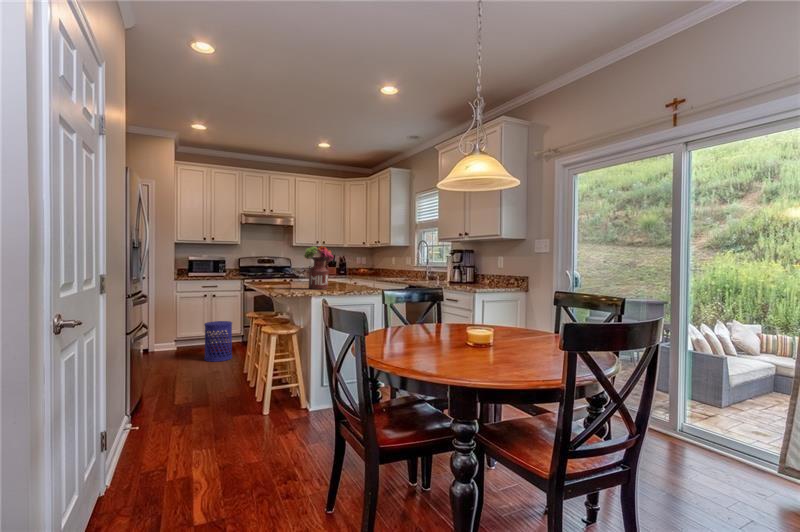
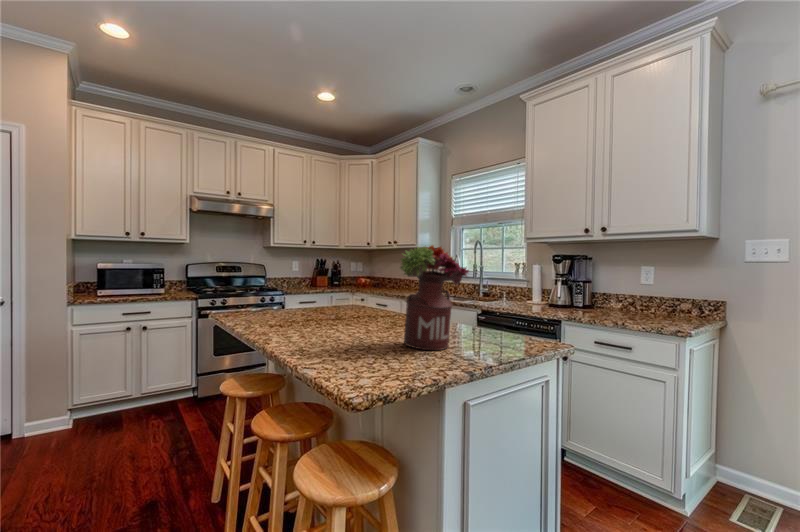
waste bin: present [204,321,232,362] -> none [127,379,182,464]

